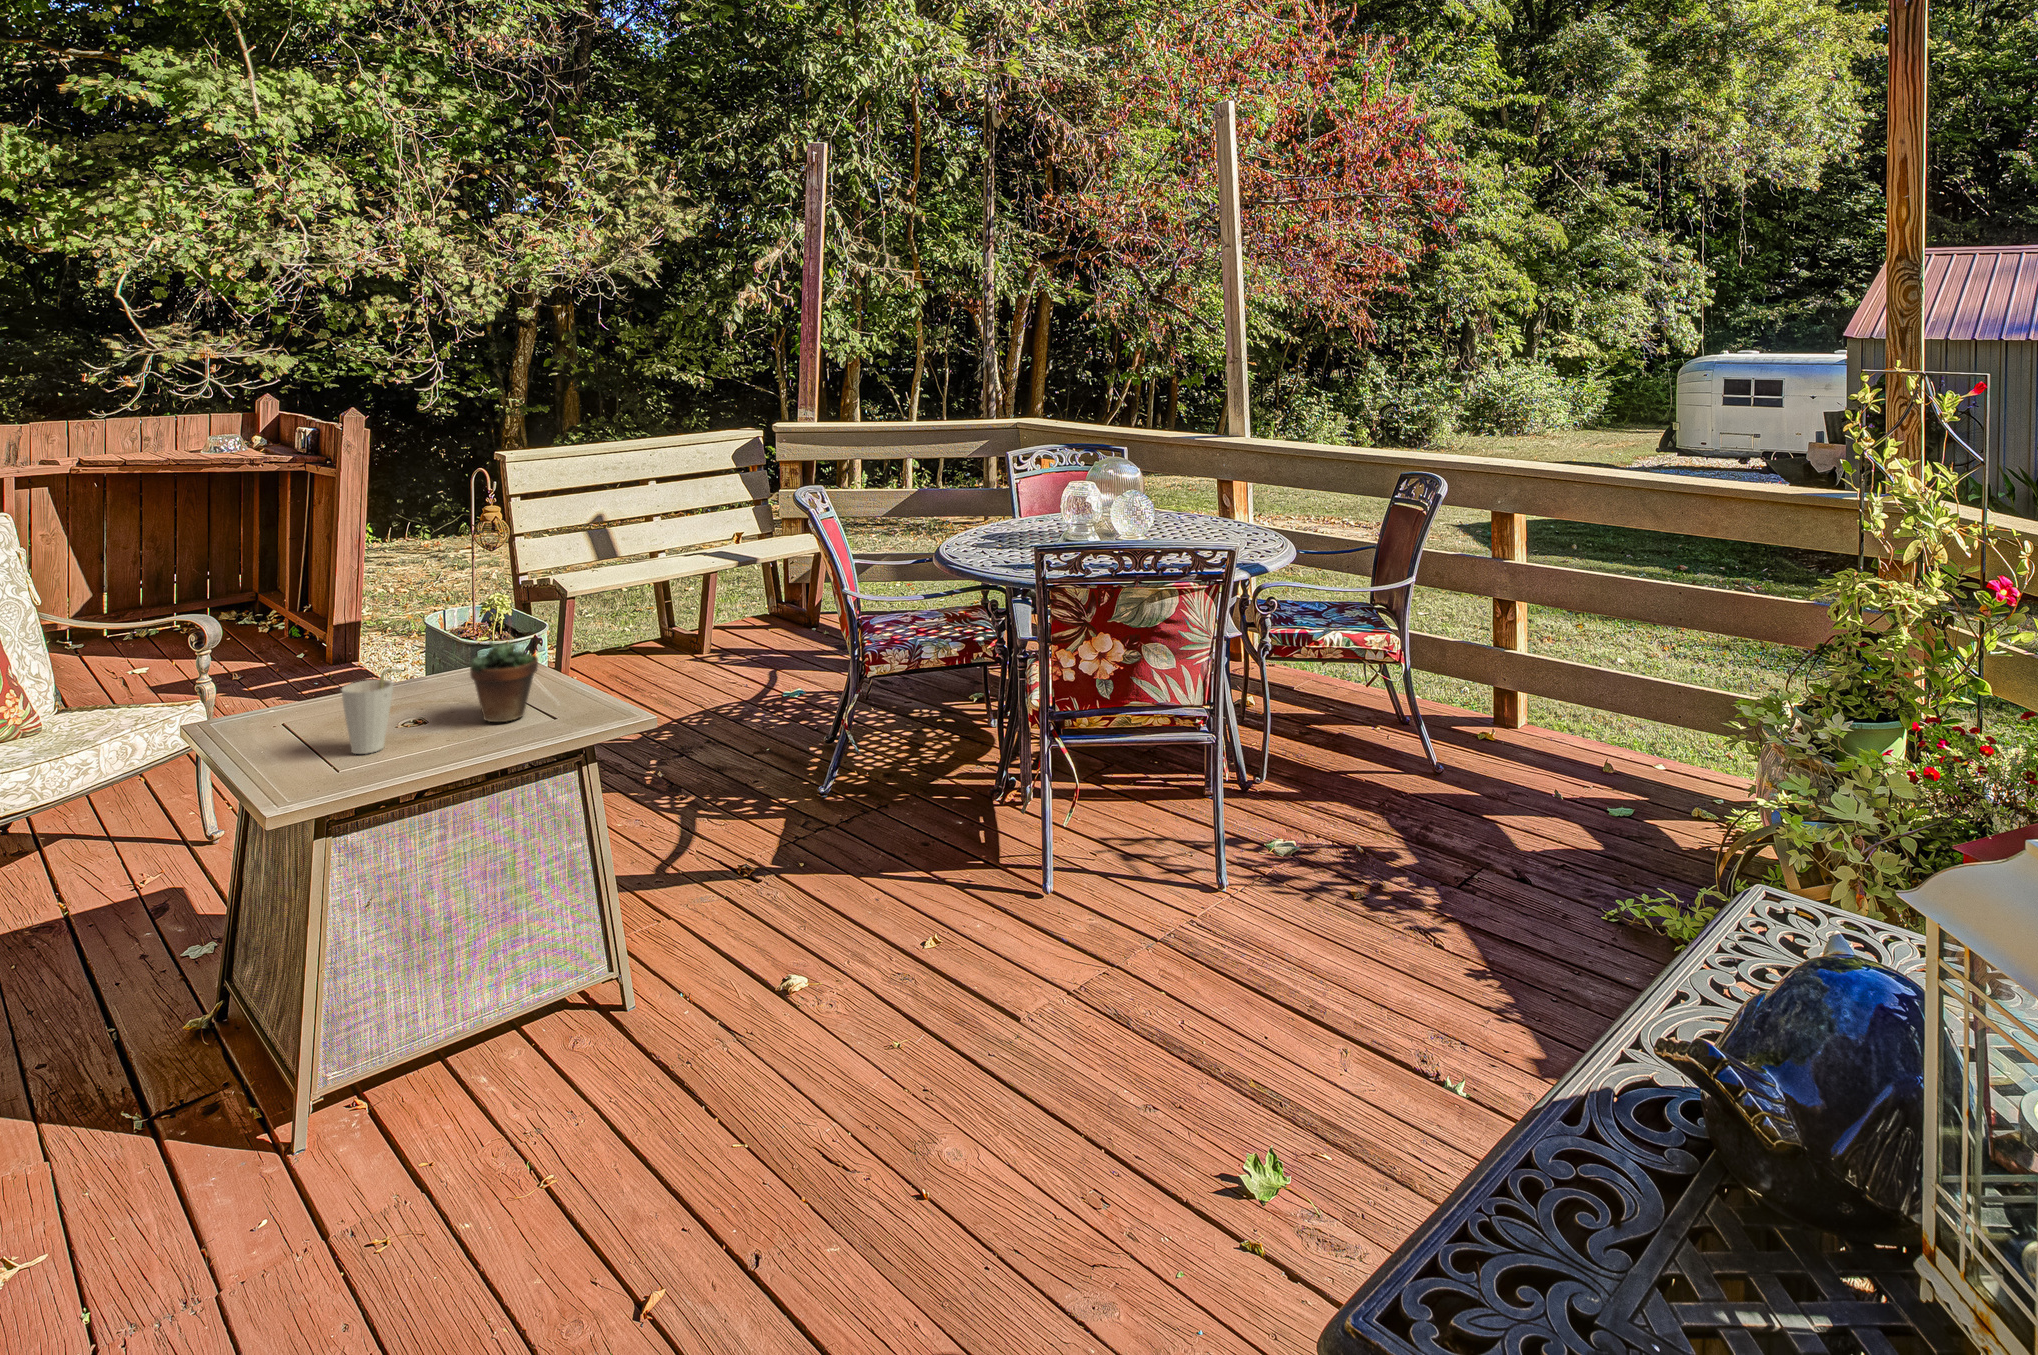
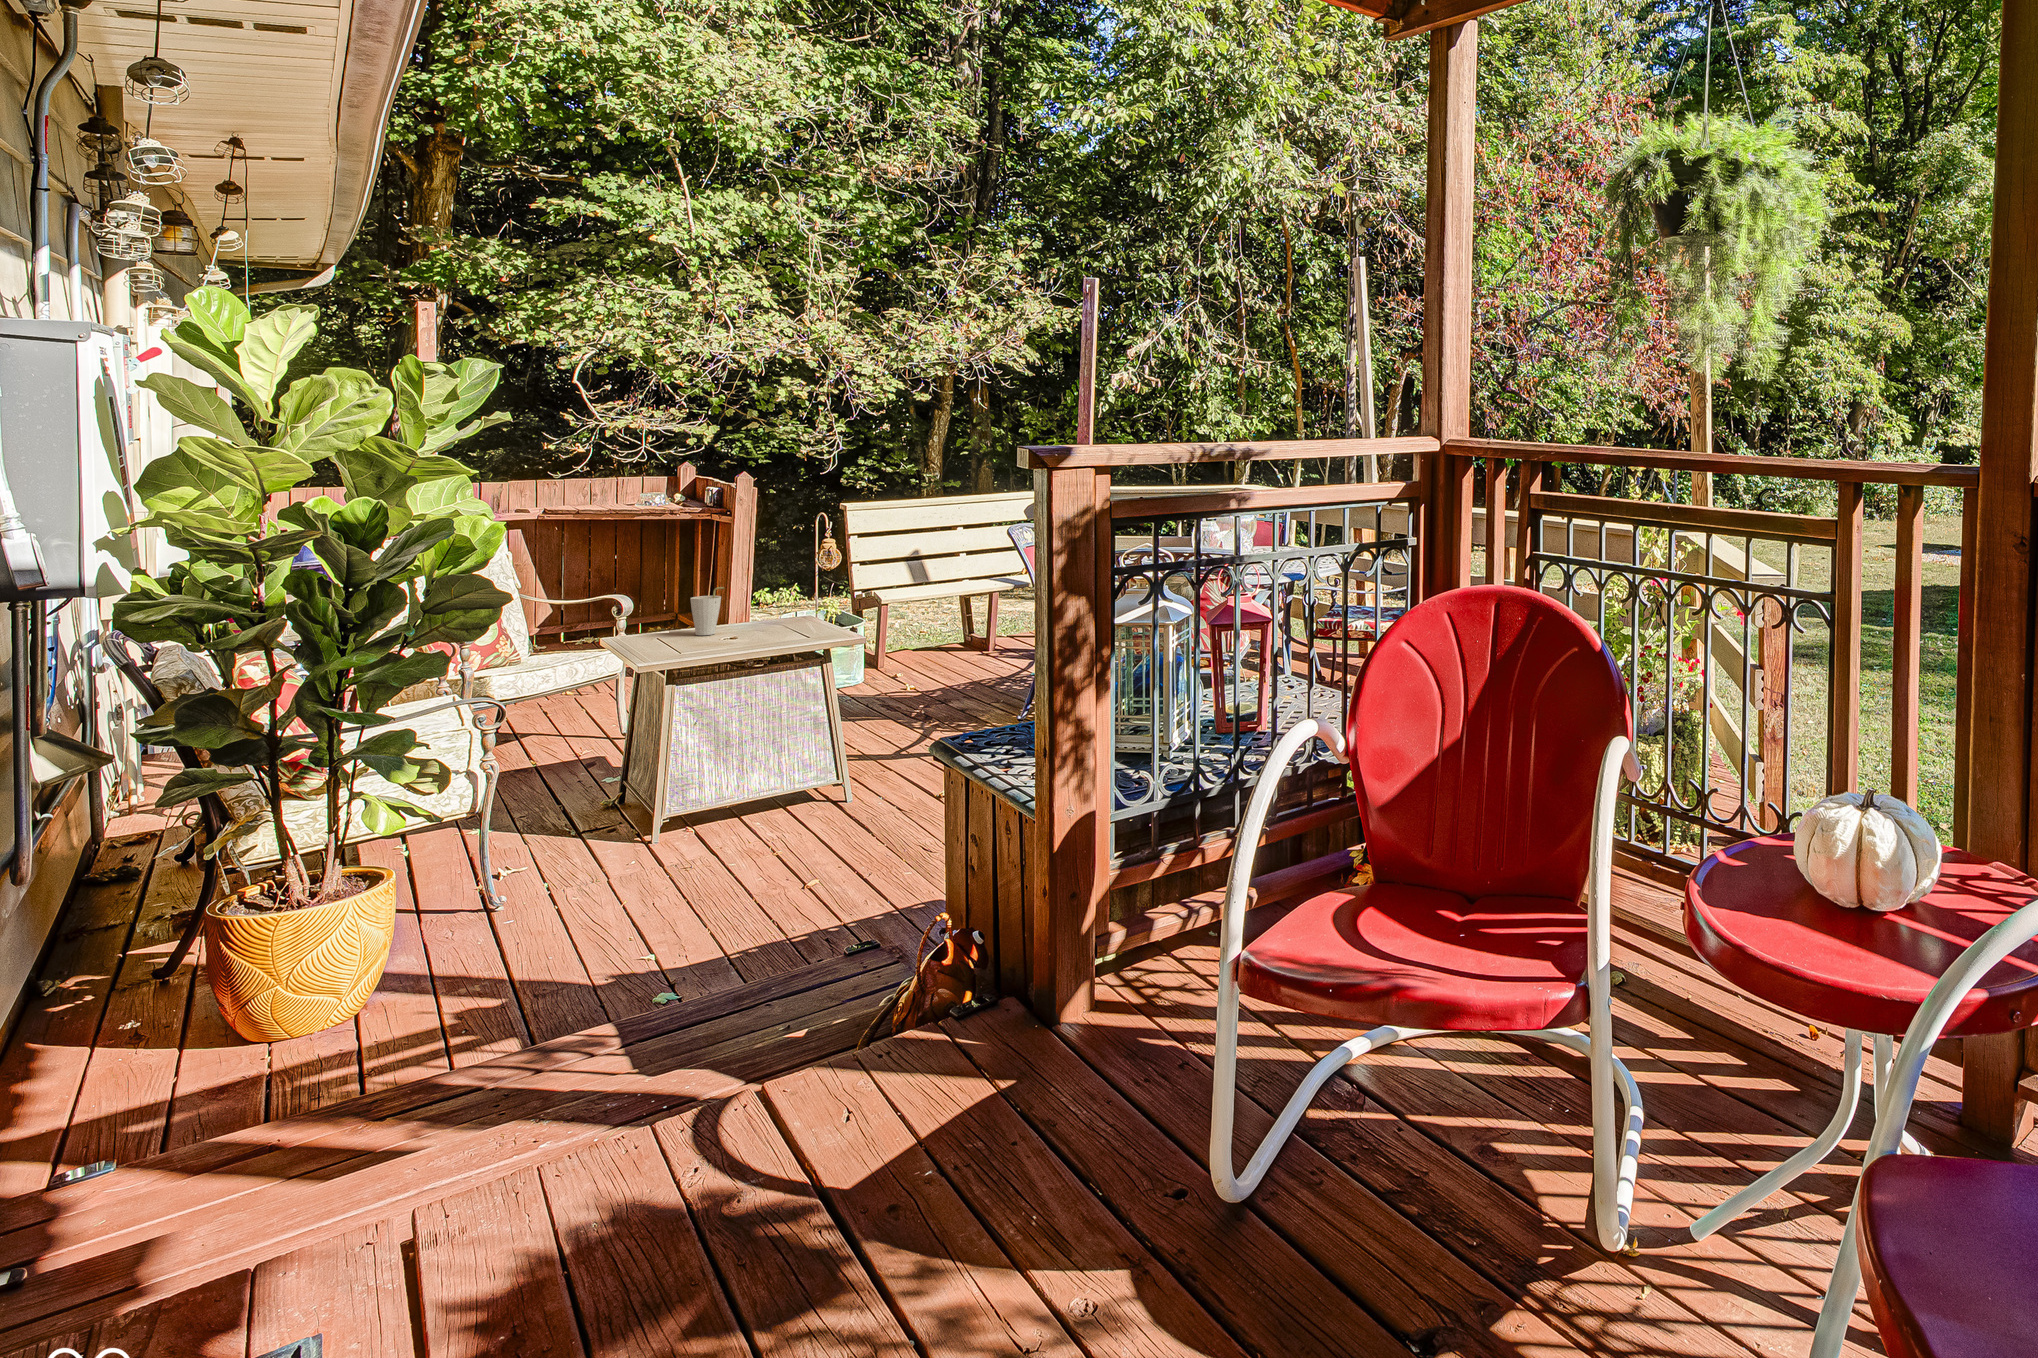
succulent plant: present [470,618,538,722] -> none [767,564,811,626]

